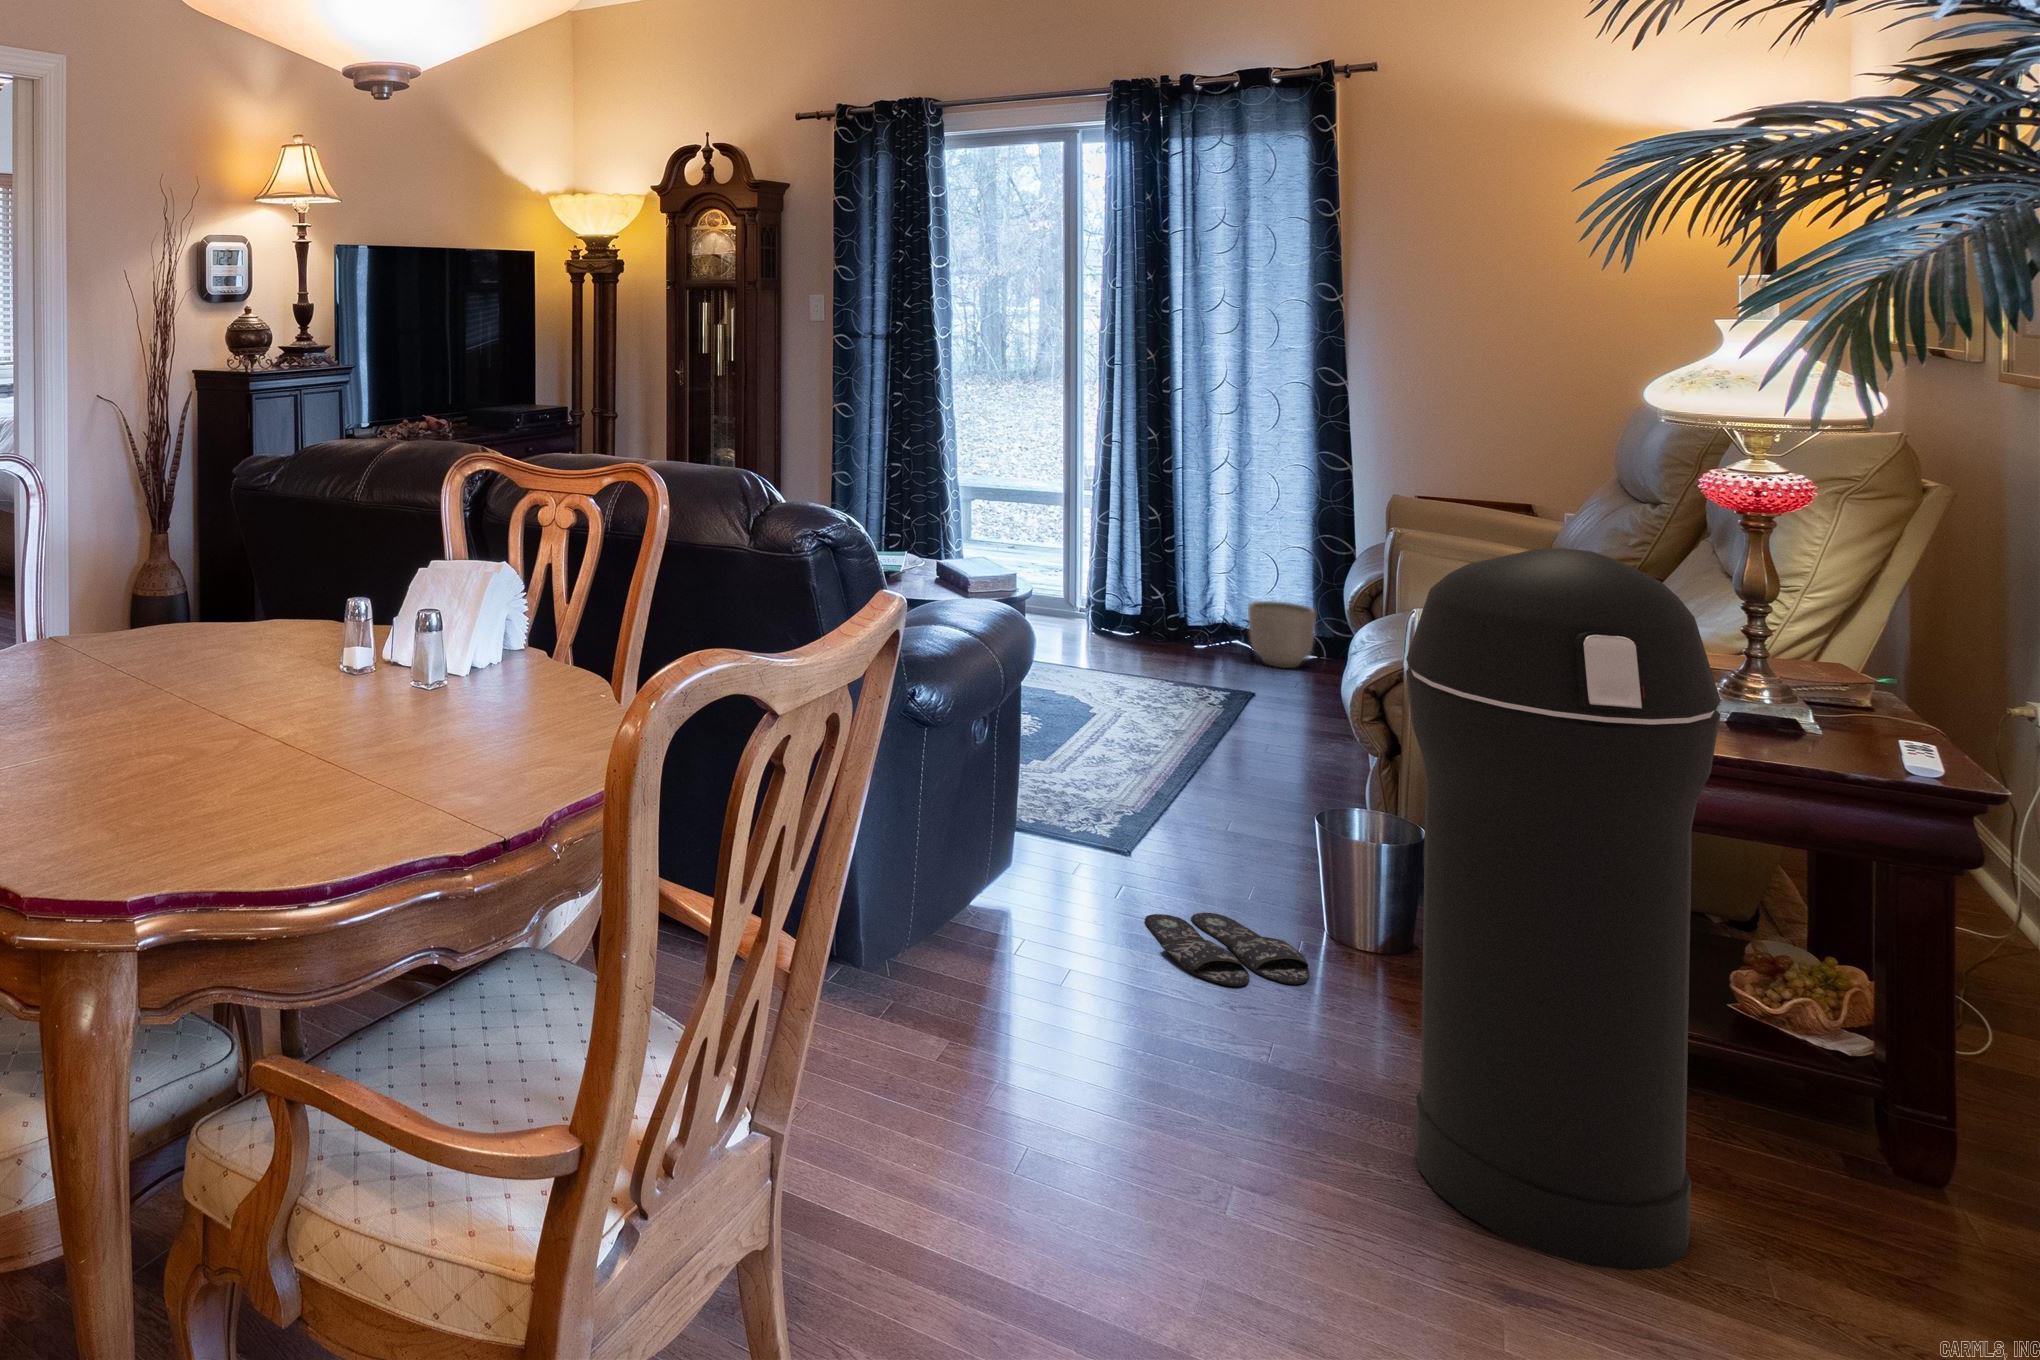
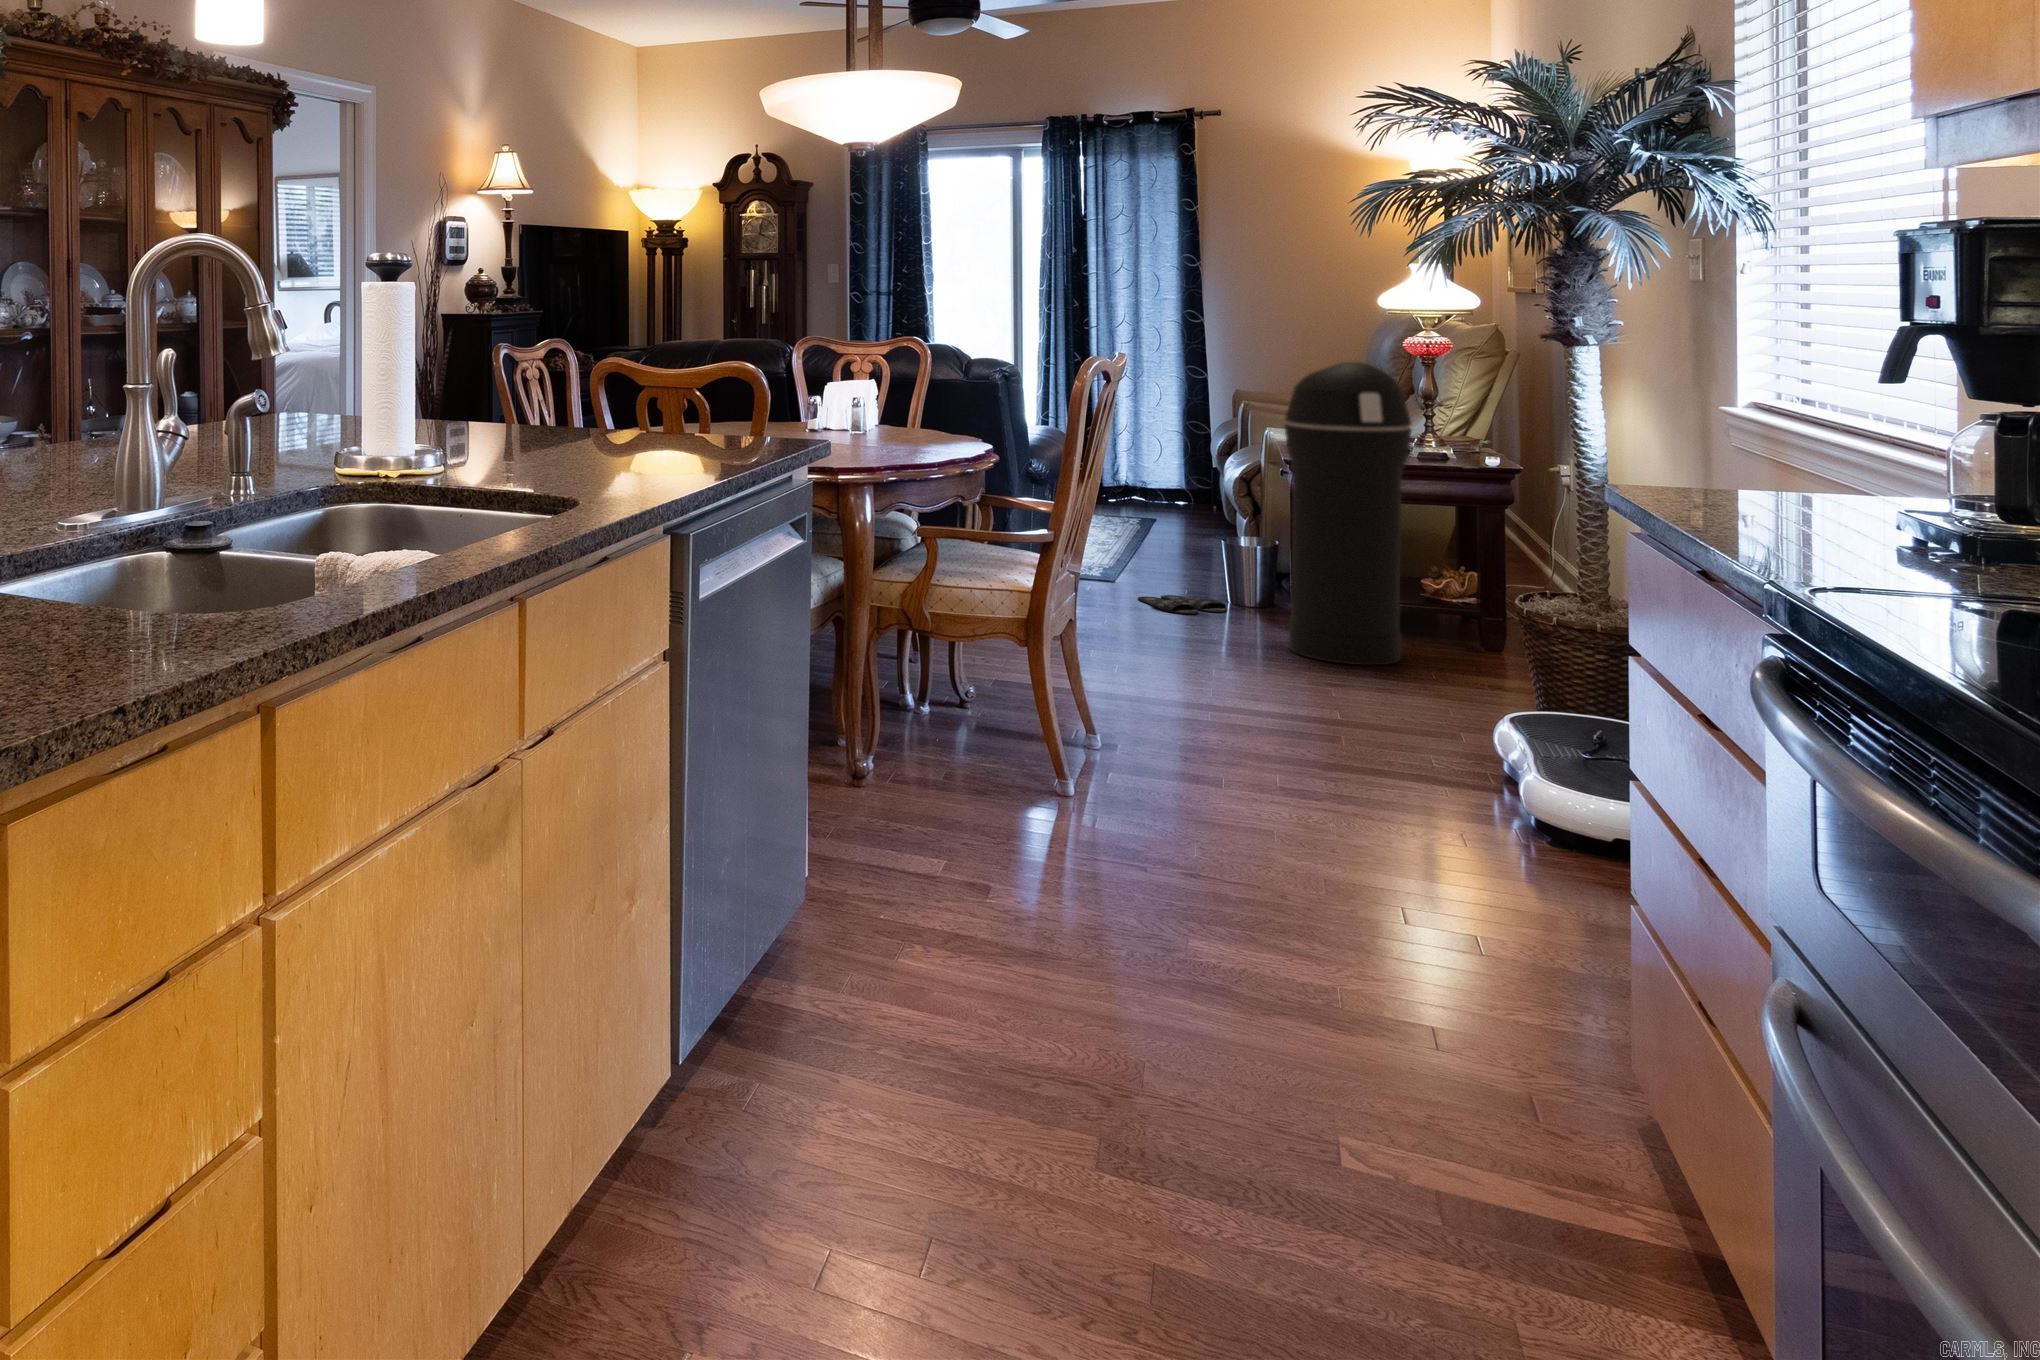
planter: present [1248,601,1316,668] -> none [1143,469,1186,511]

